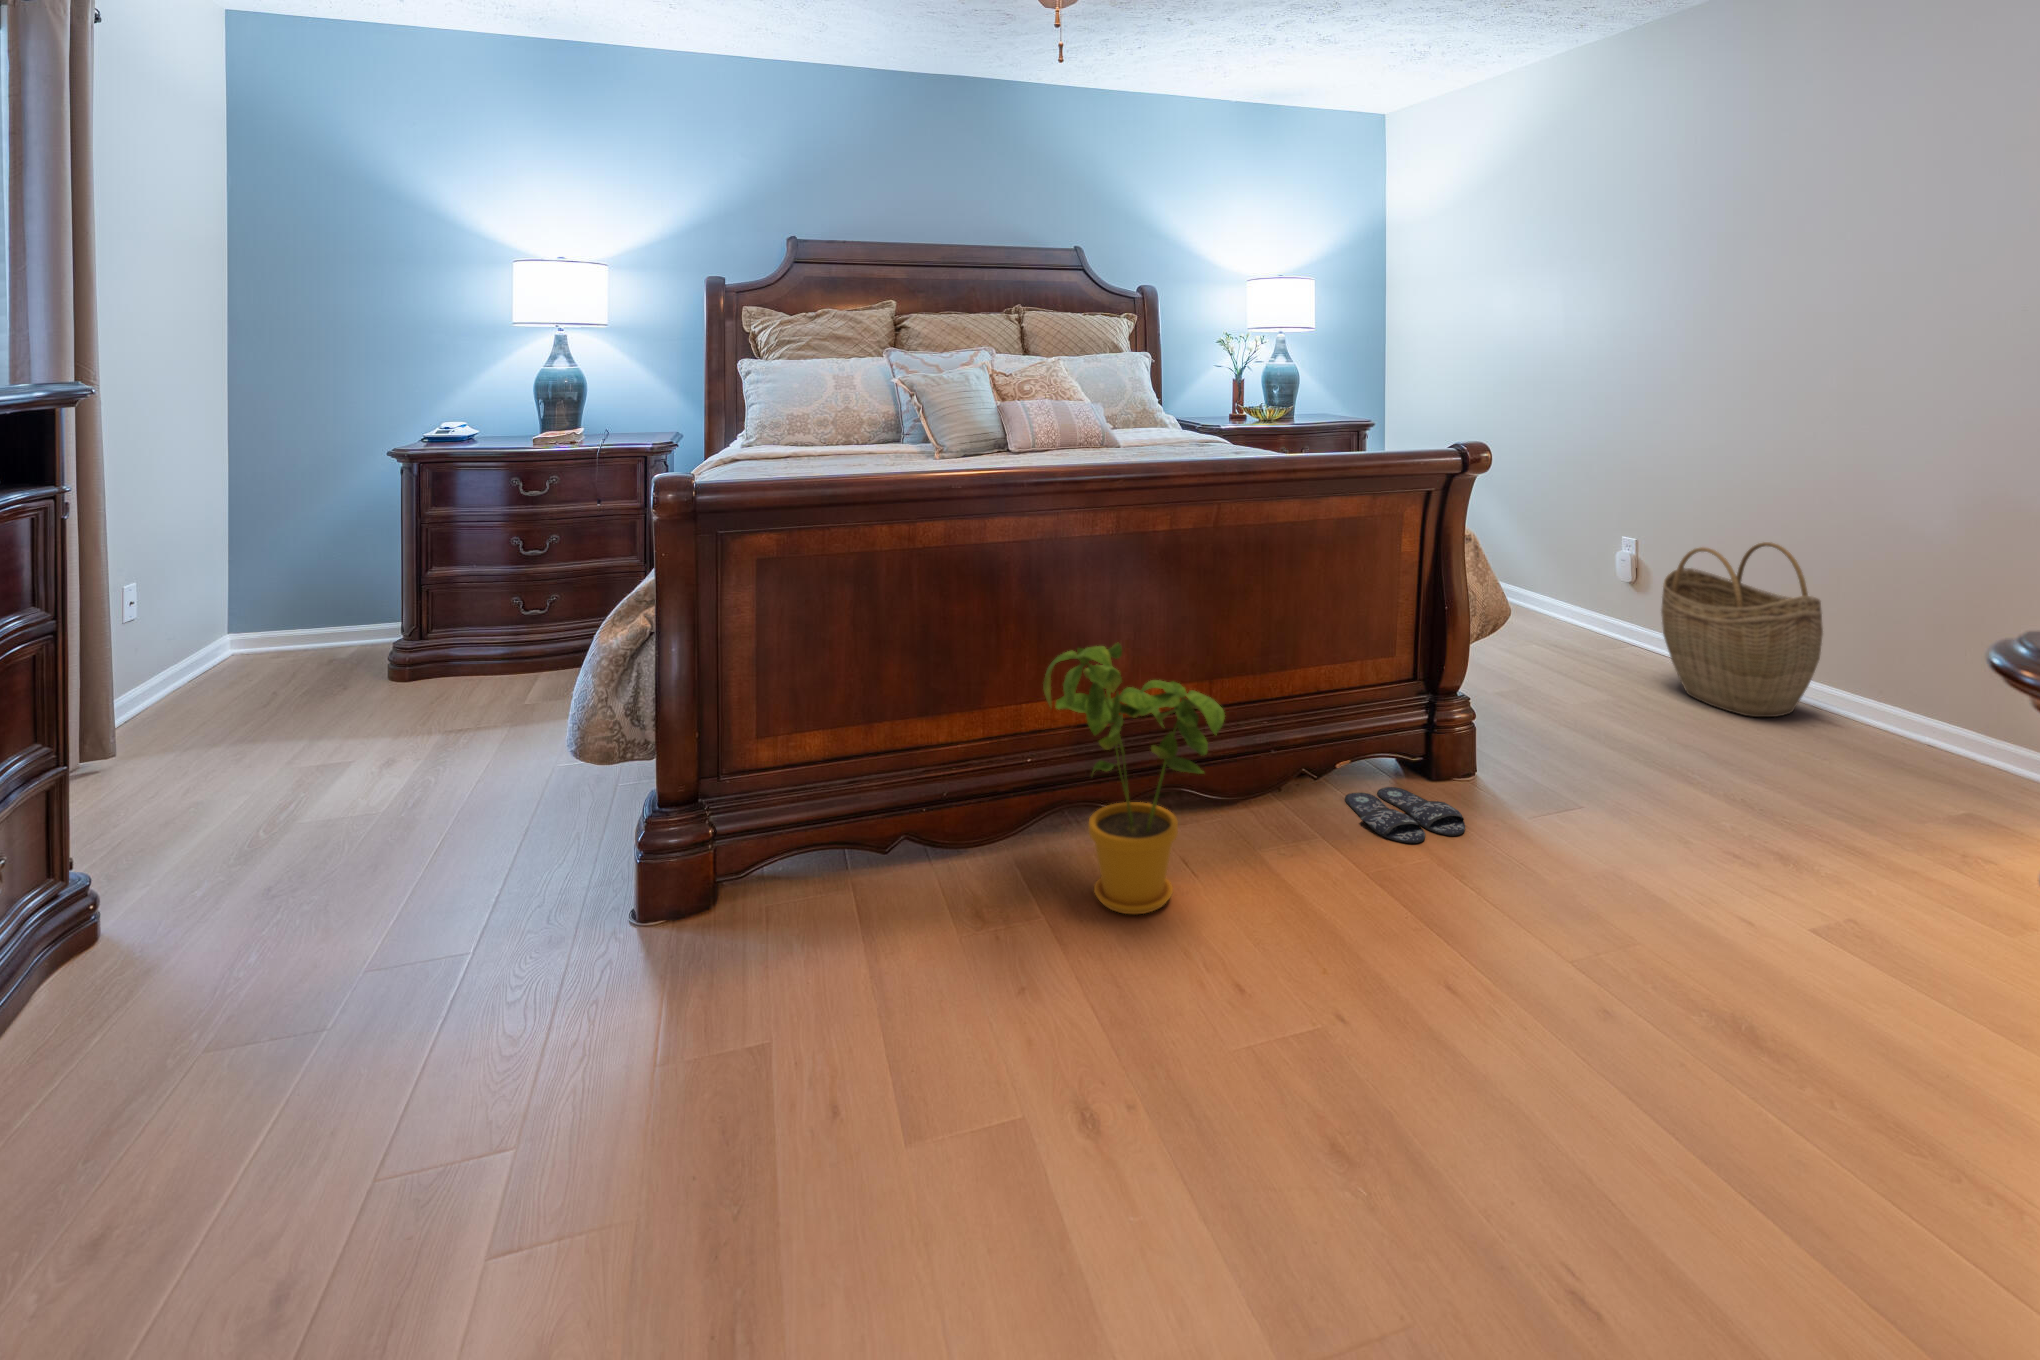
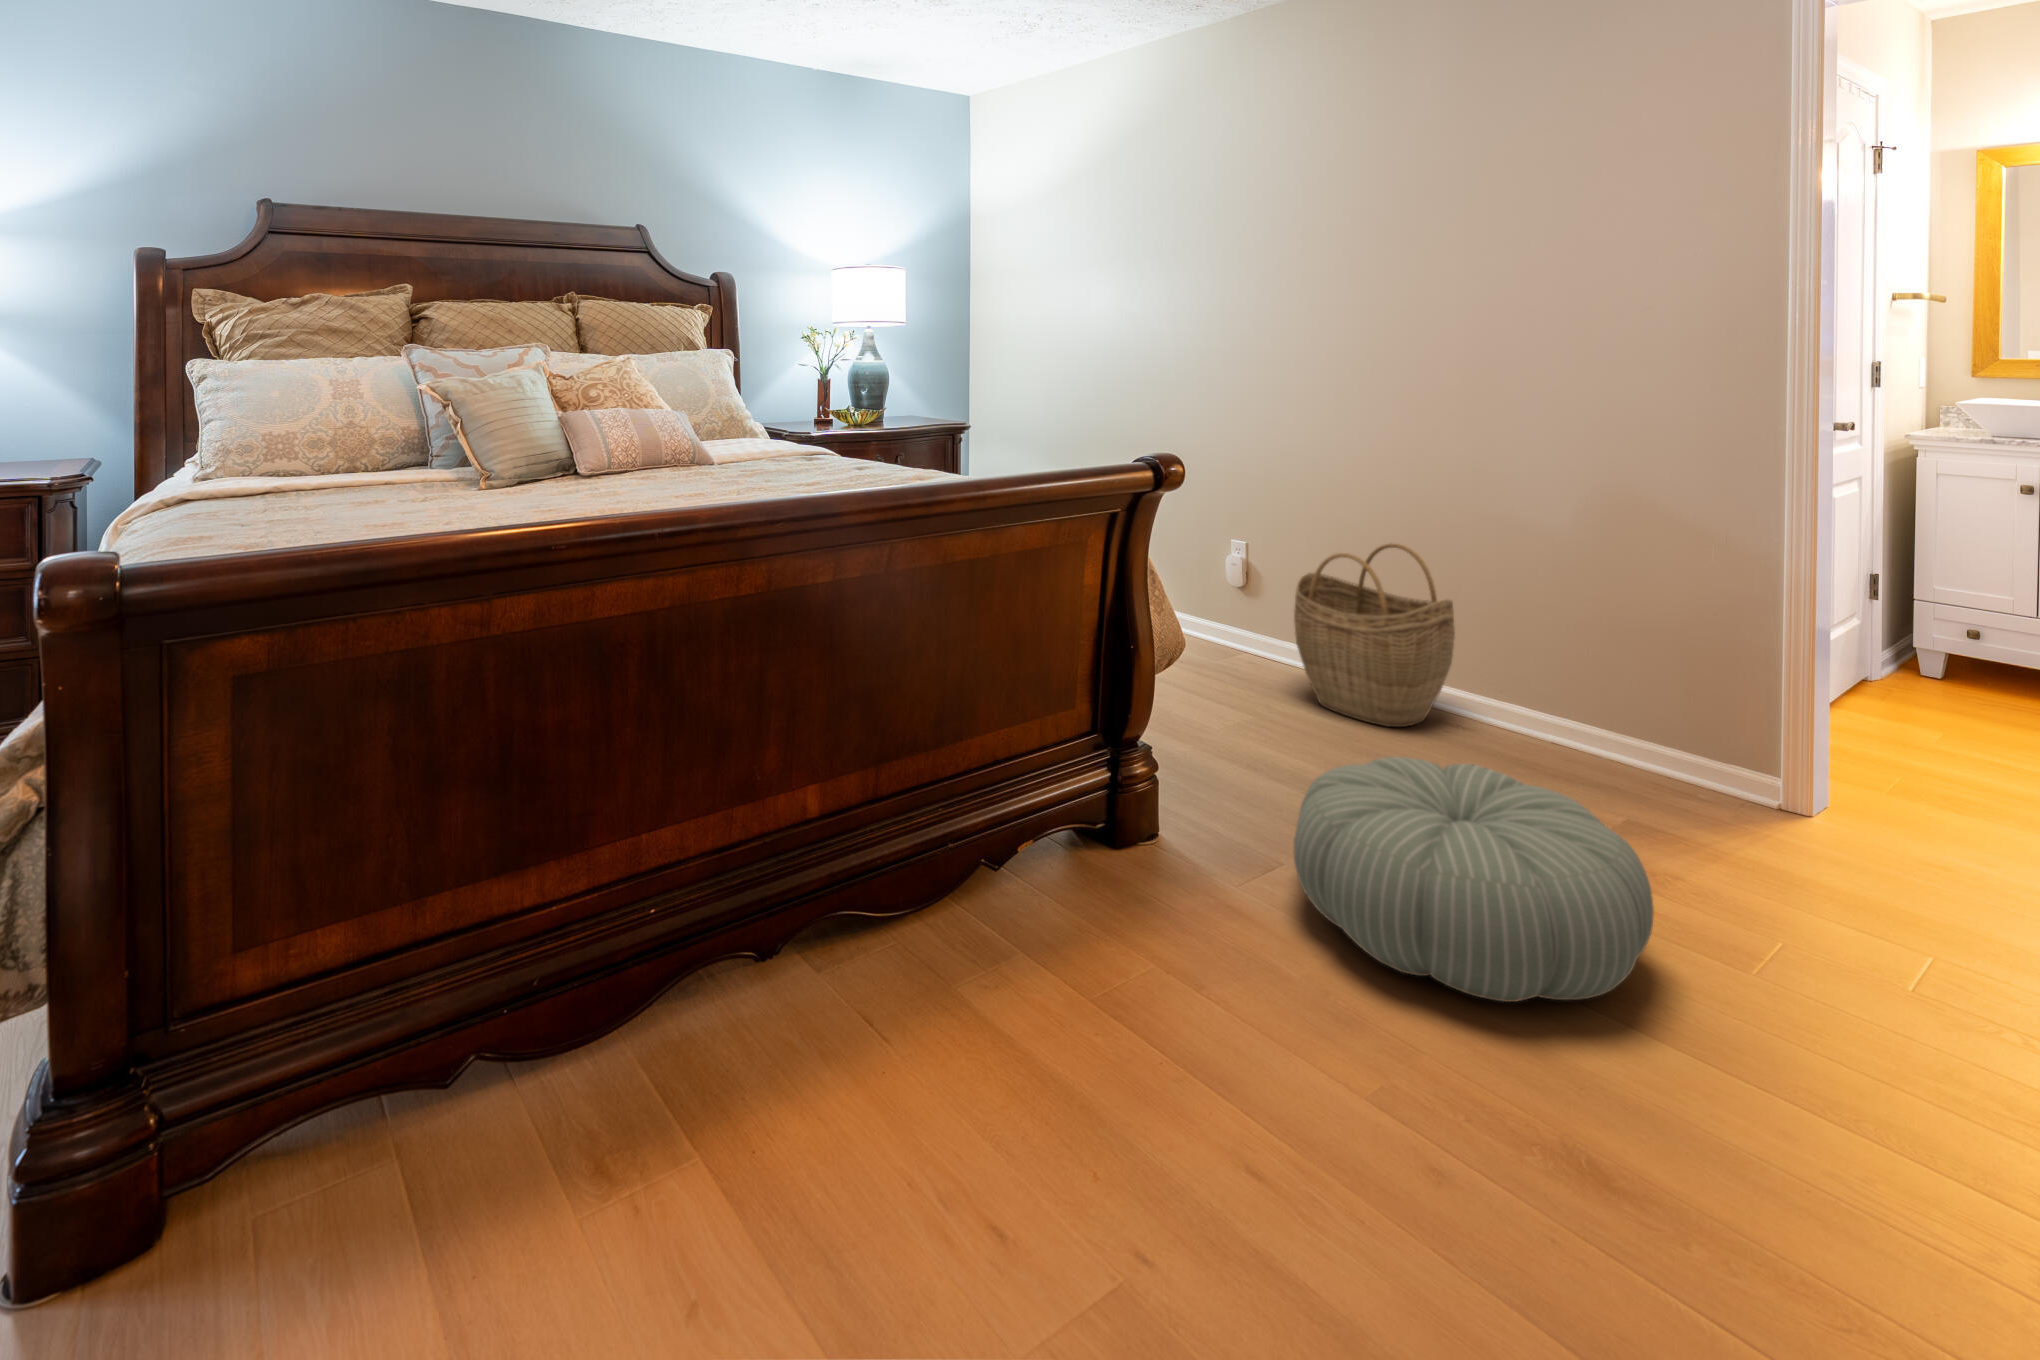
house plant: present [1043,643,1225,914] -> none [711,758,974,1148]
pouf: none [1555,716,1872,914] -> present [1294,757,1654,1002]
slippers: present [1345,787,1465,843] -> none [1045,869,1197,954]

